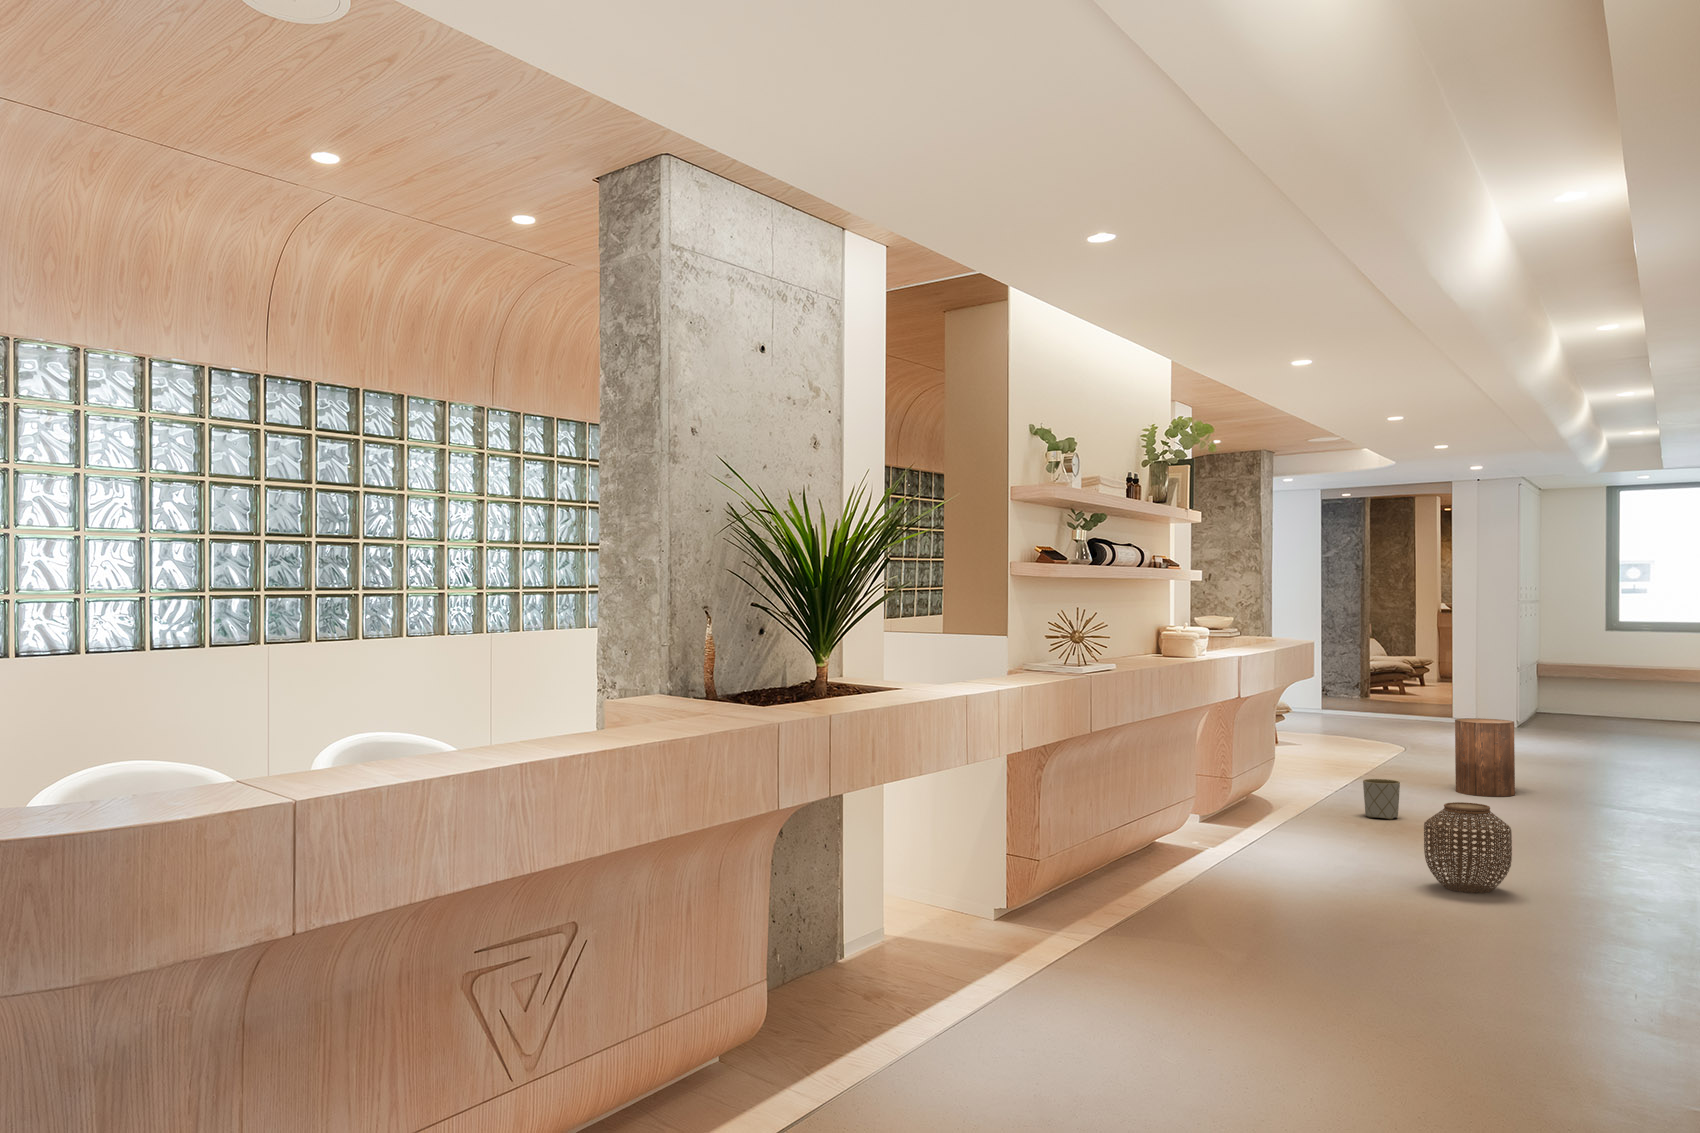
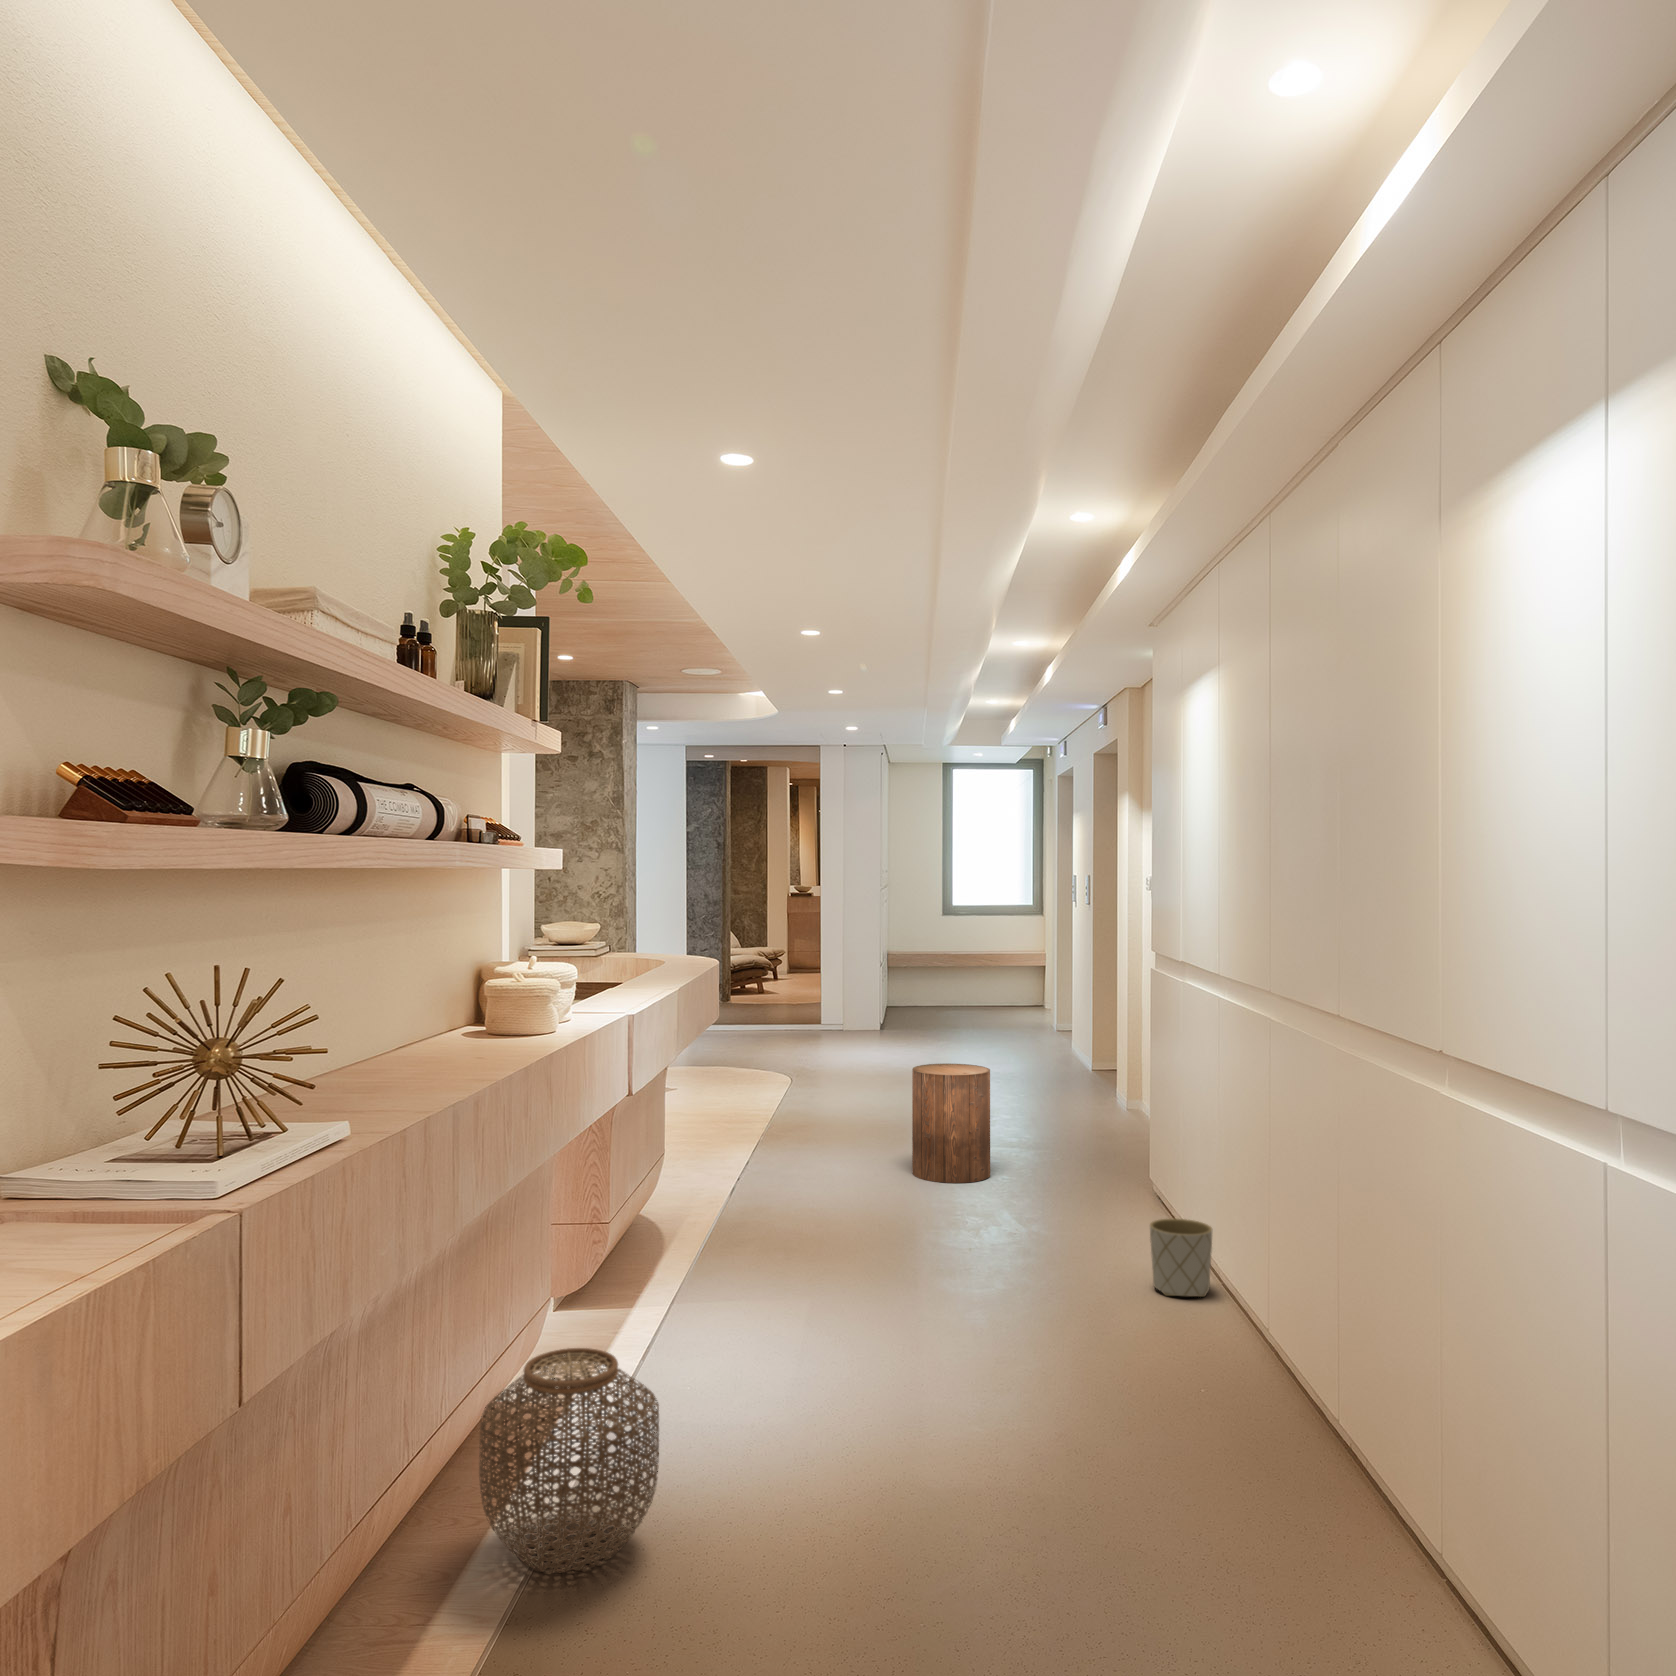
planter: present [1363,779,1400,819] -> present [1150,1219,1212,1297]
woven basket: present [1424,802,1512,893] -> present [479,1348,659,1573]

